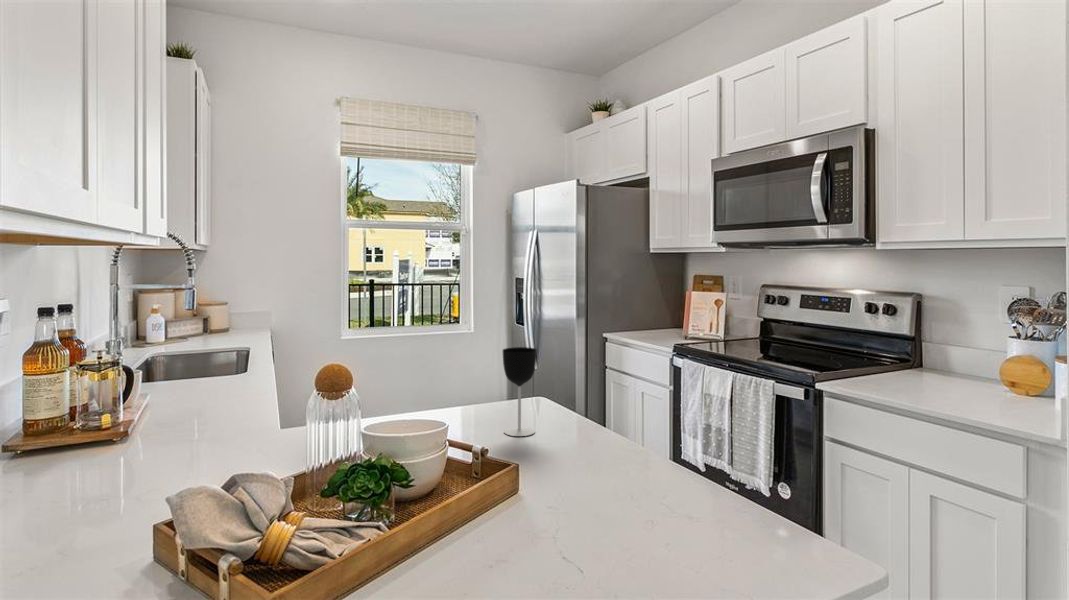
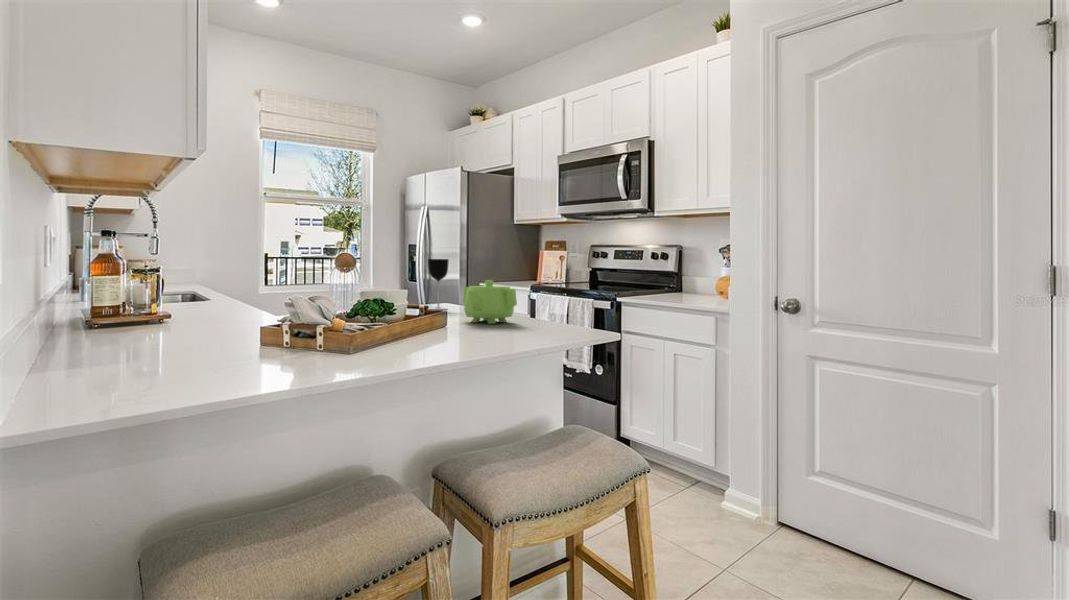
teapot: none [545,436,654,539] -> present [463,280,517,324]

